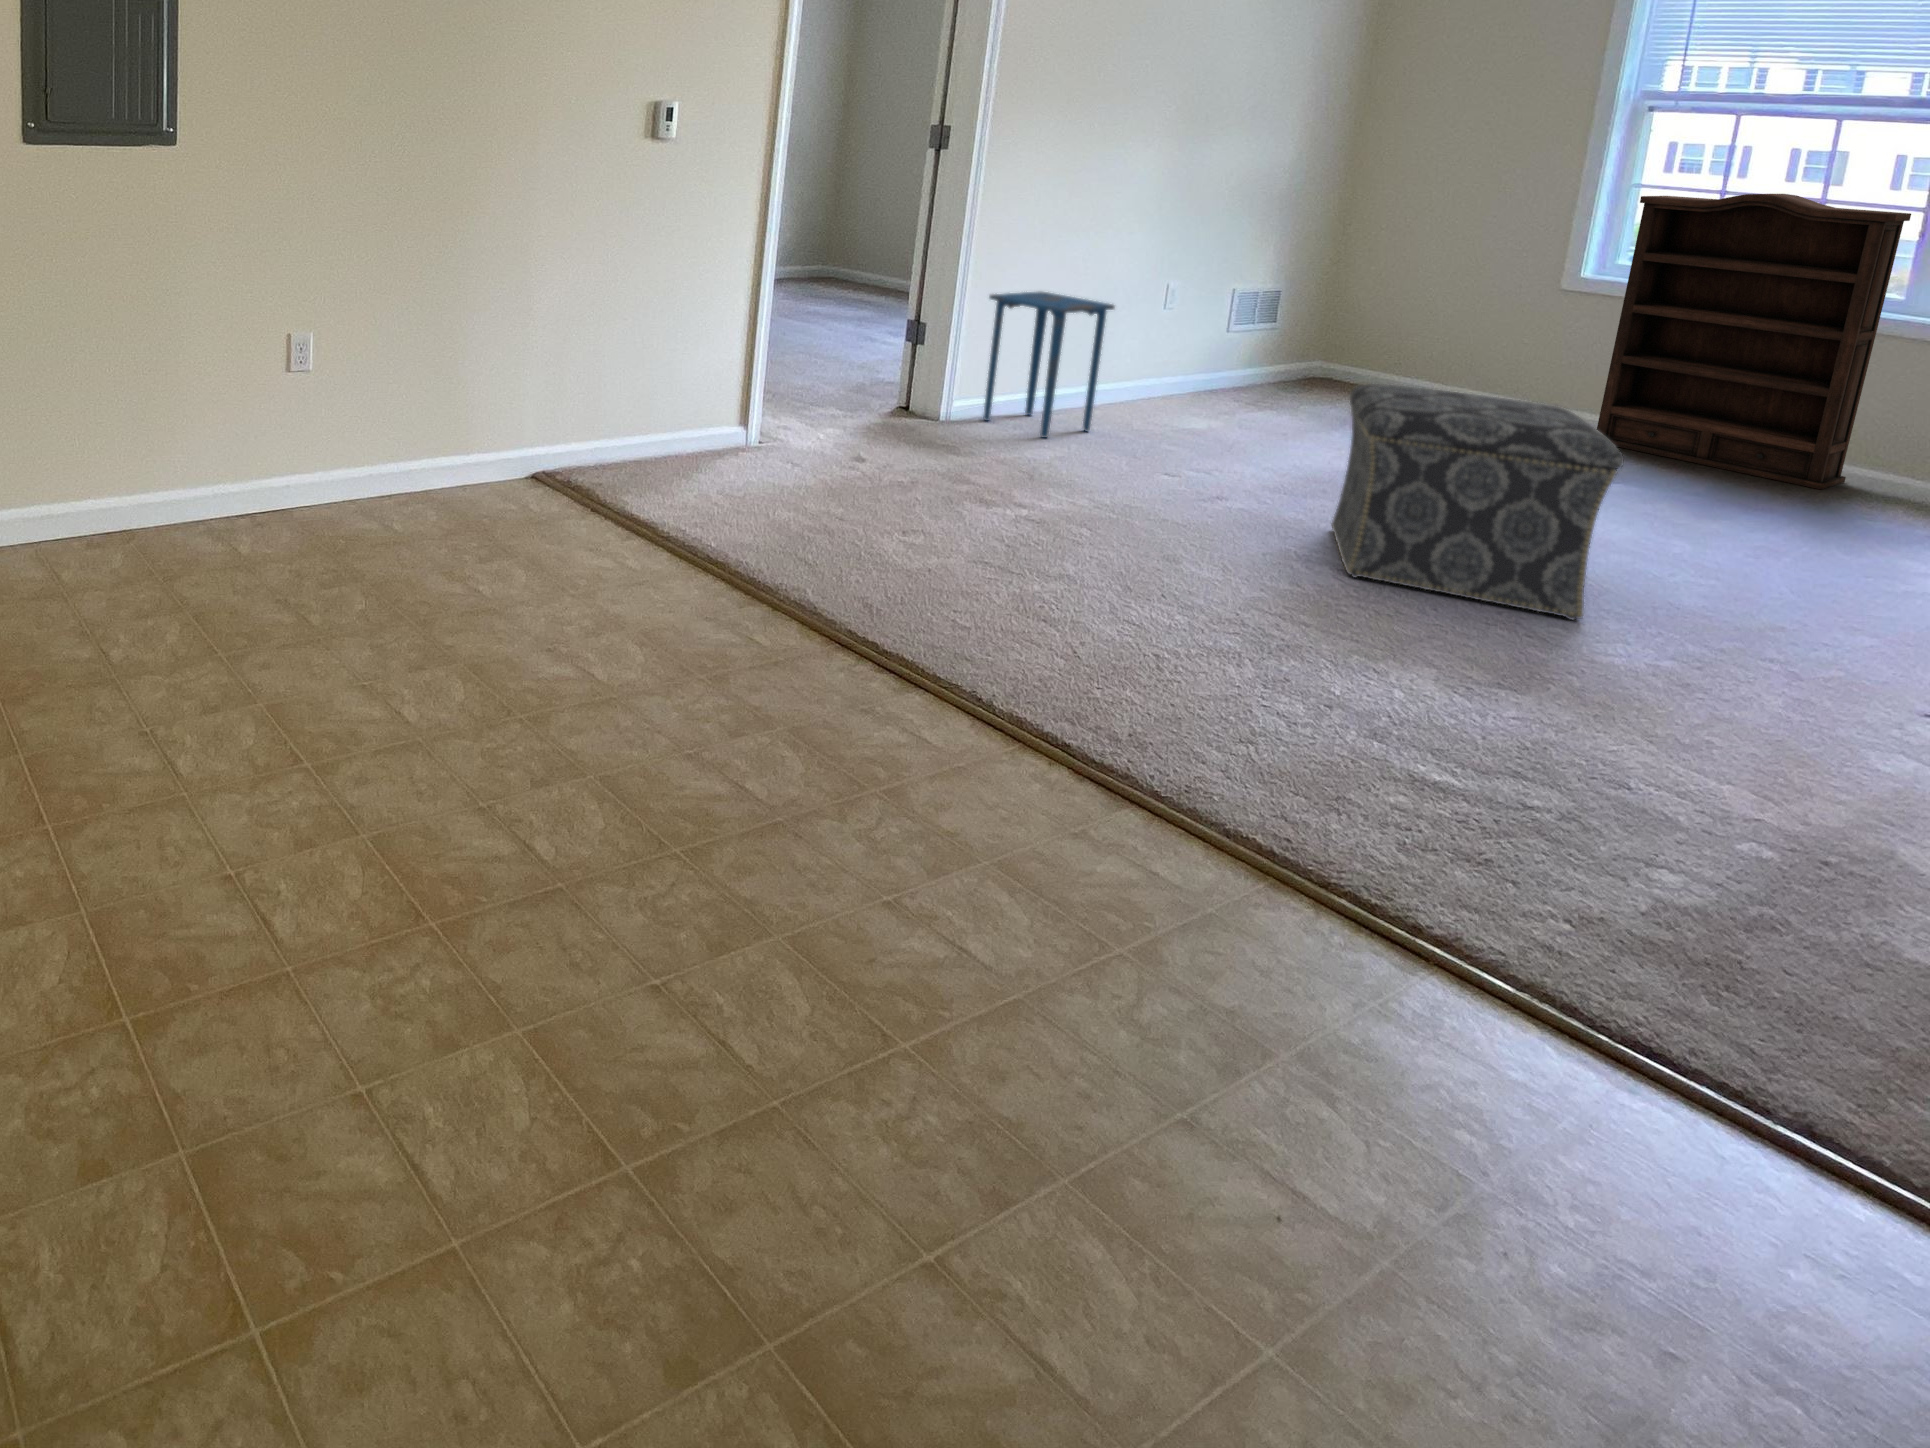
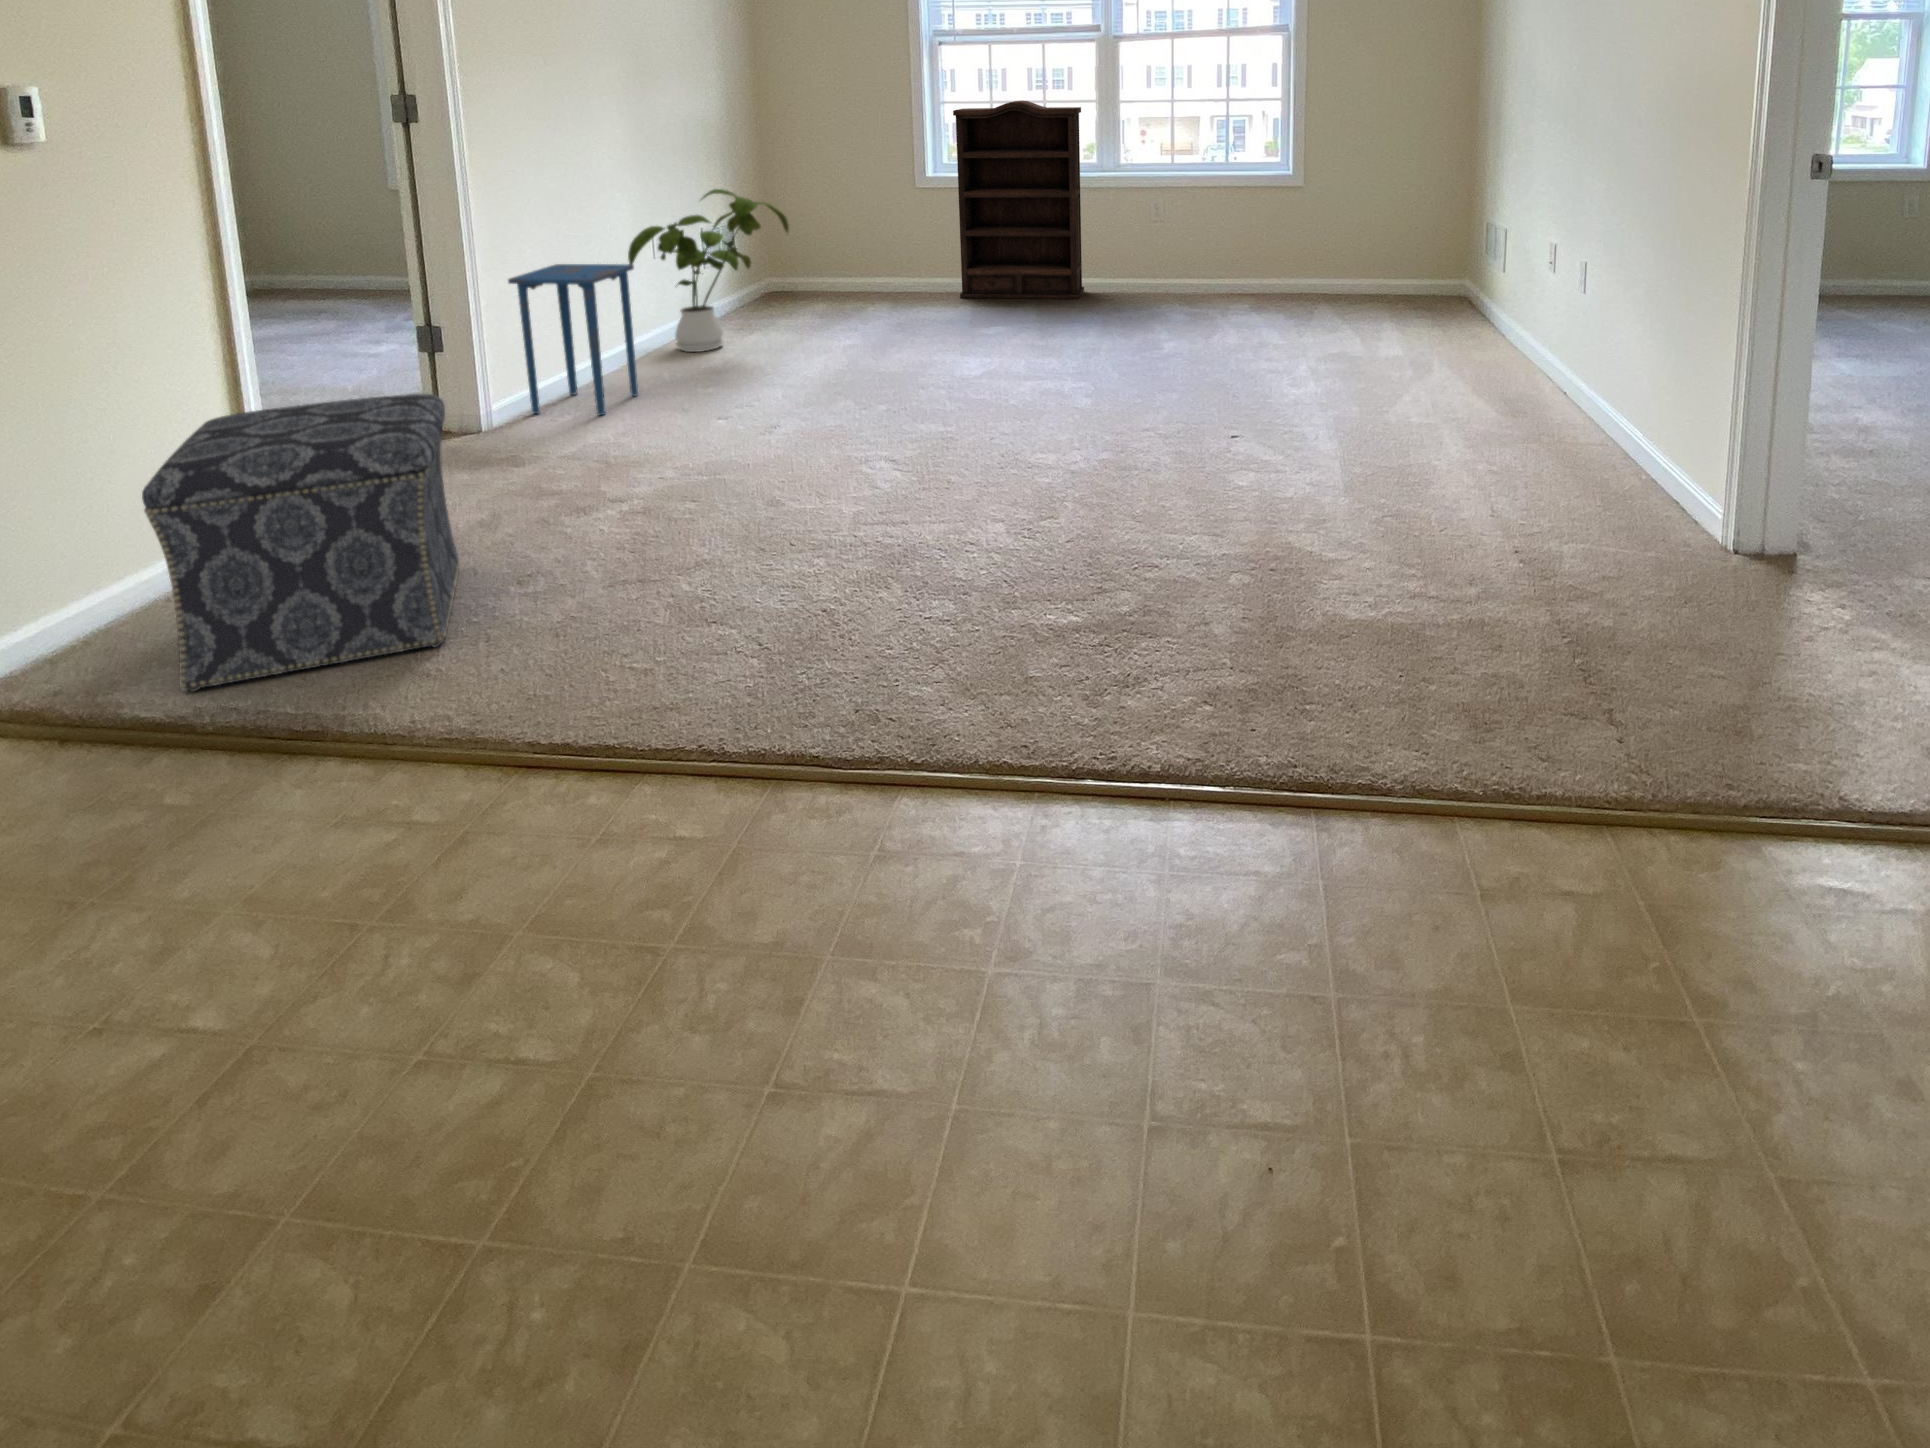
house plant: none [1121,247,1324,414] -> present [628,189,789,352]
ottoman: present [1332,384,1624,620] -> present [142,394,460,692]

